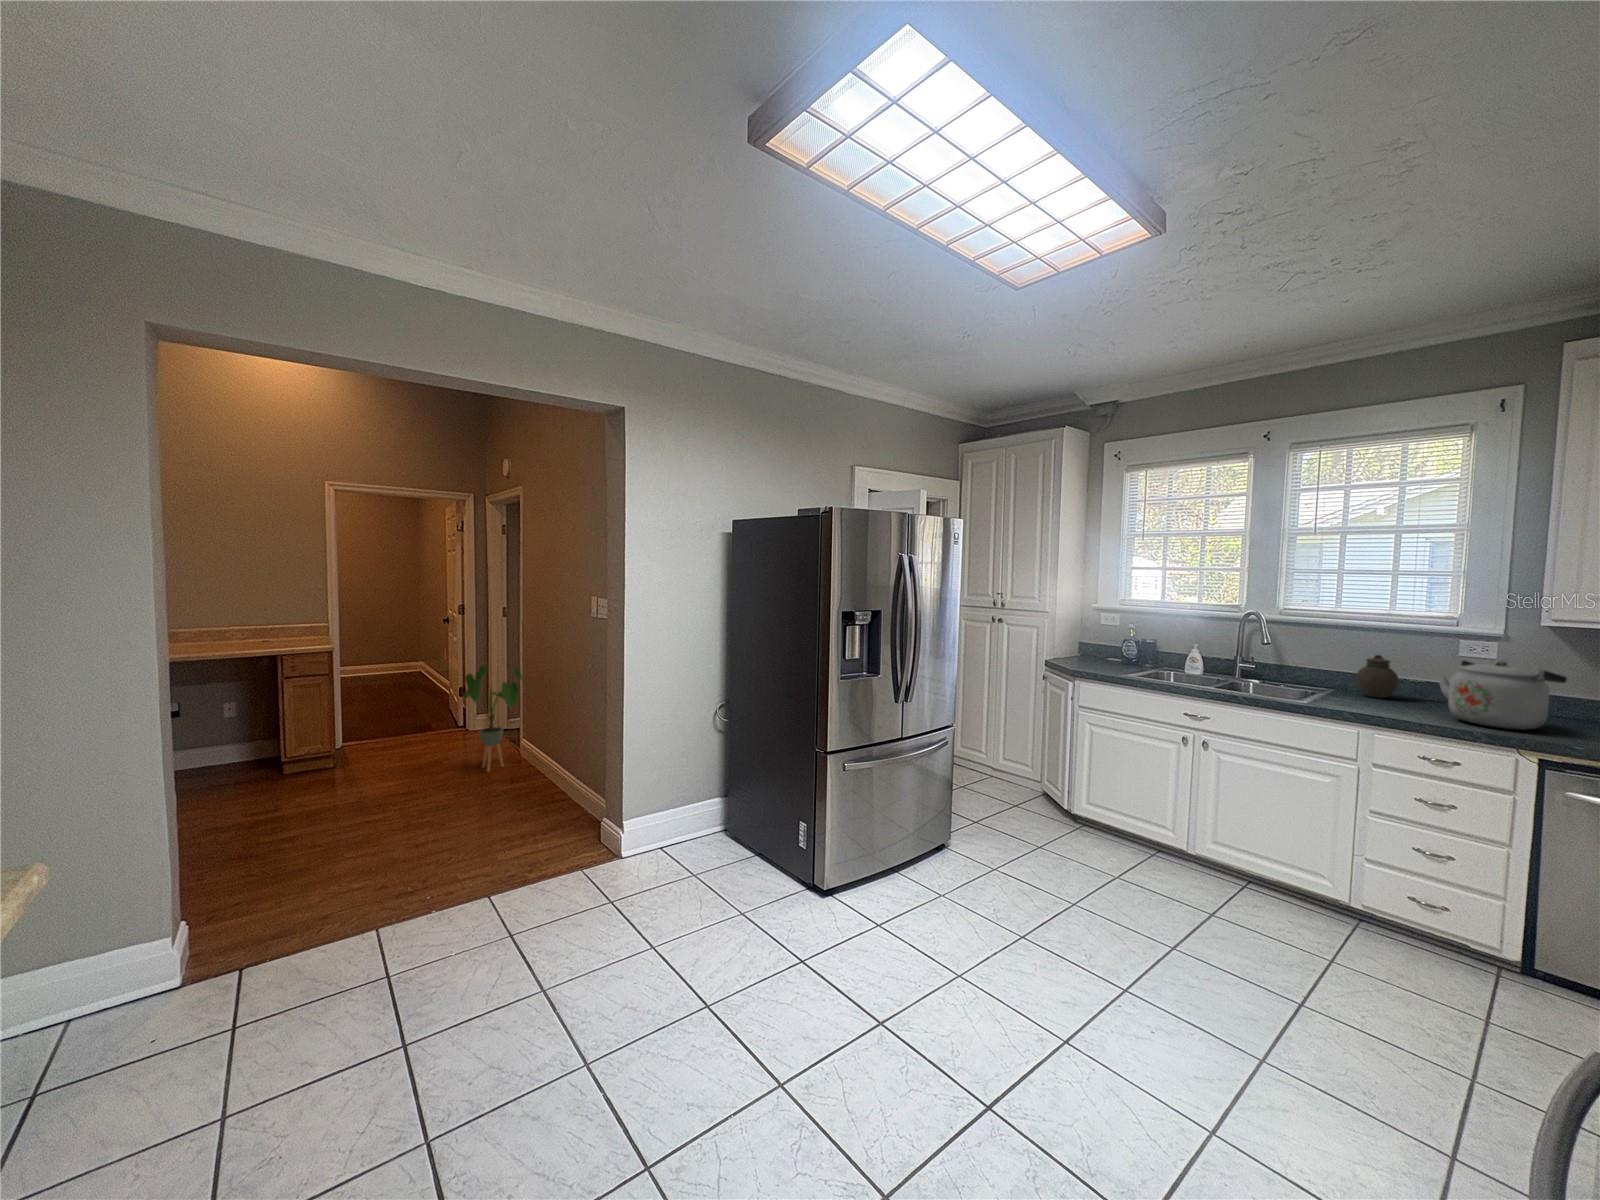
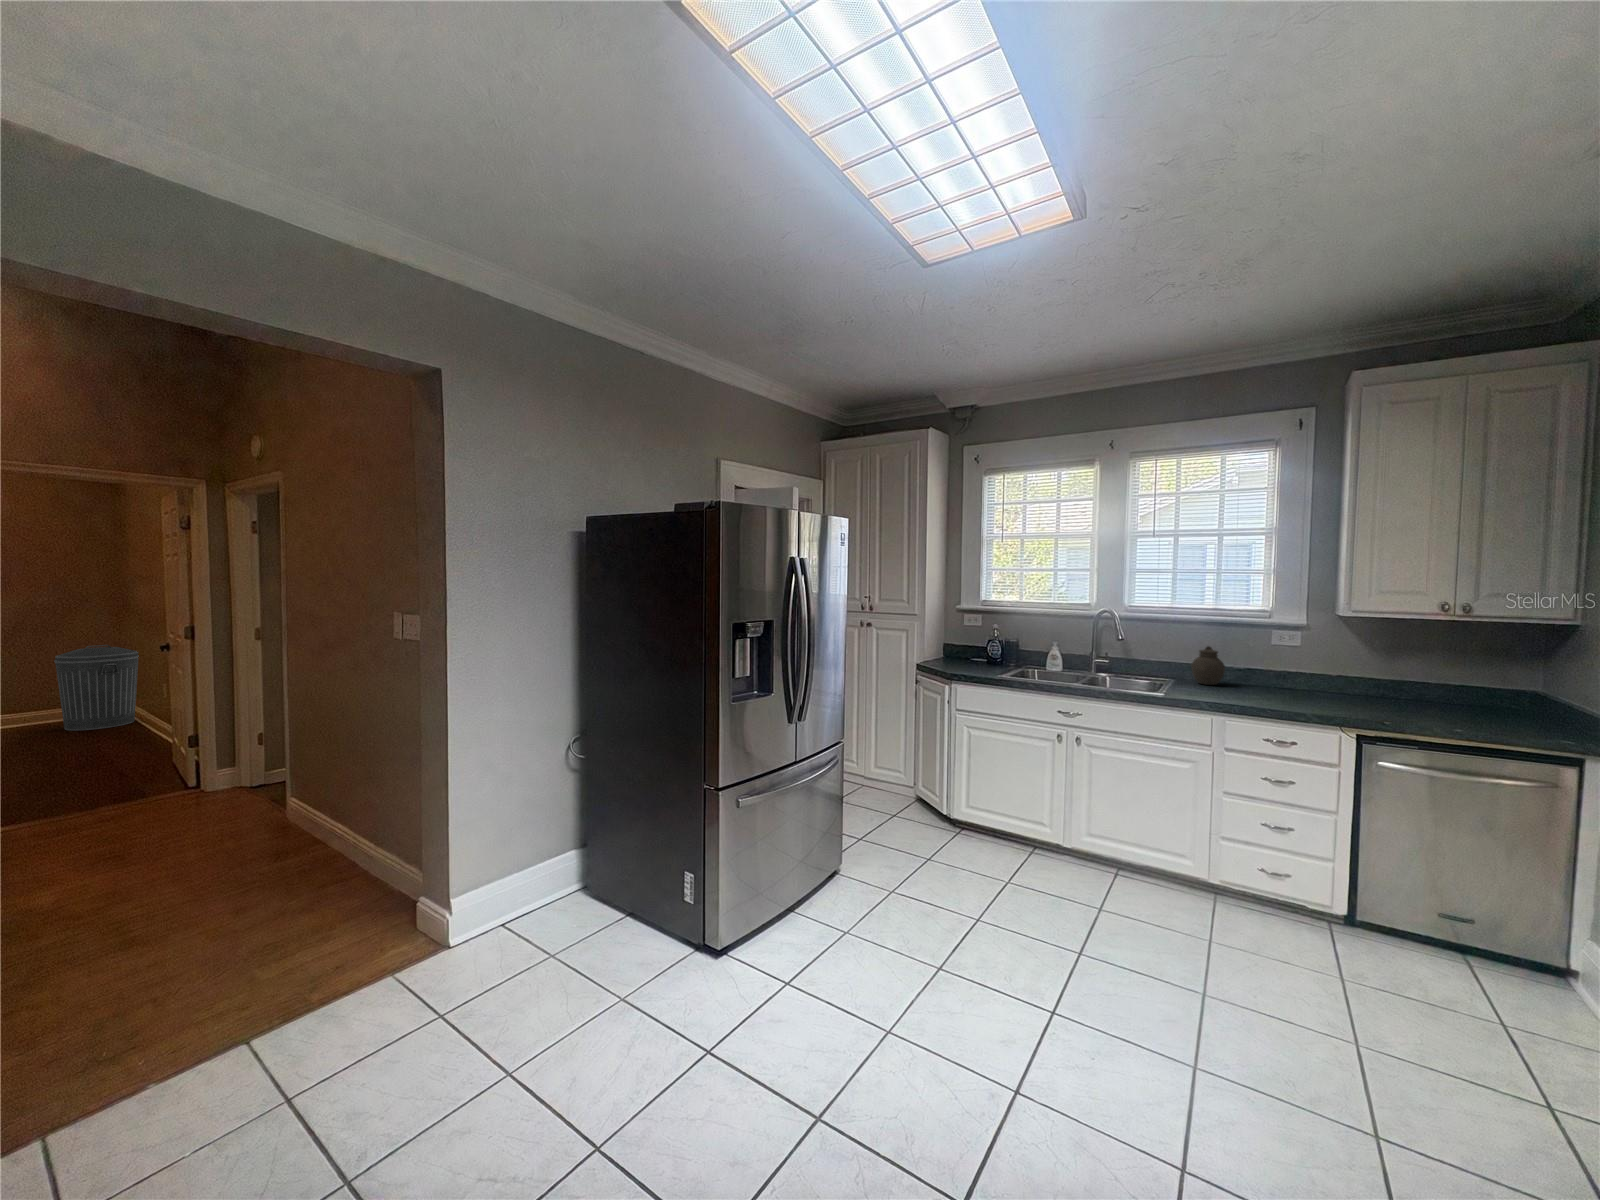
trash can: none [379,619,428,681] -> present [54,645,139,730]
kettle: present [1439,660,1567,730] -> none [1265,648,1363,709]
house plant: present [463,665,524,772] -> none [192,705,305,851]

